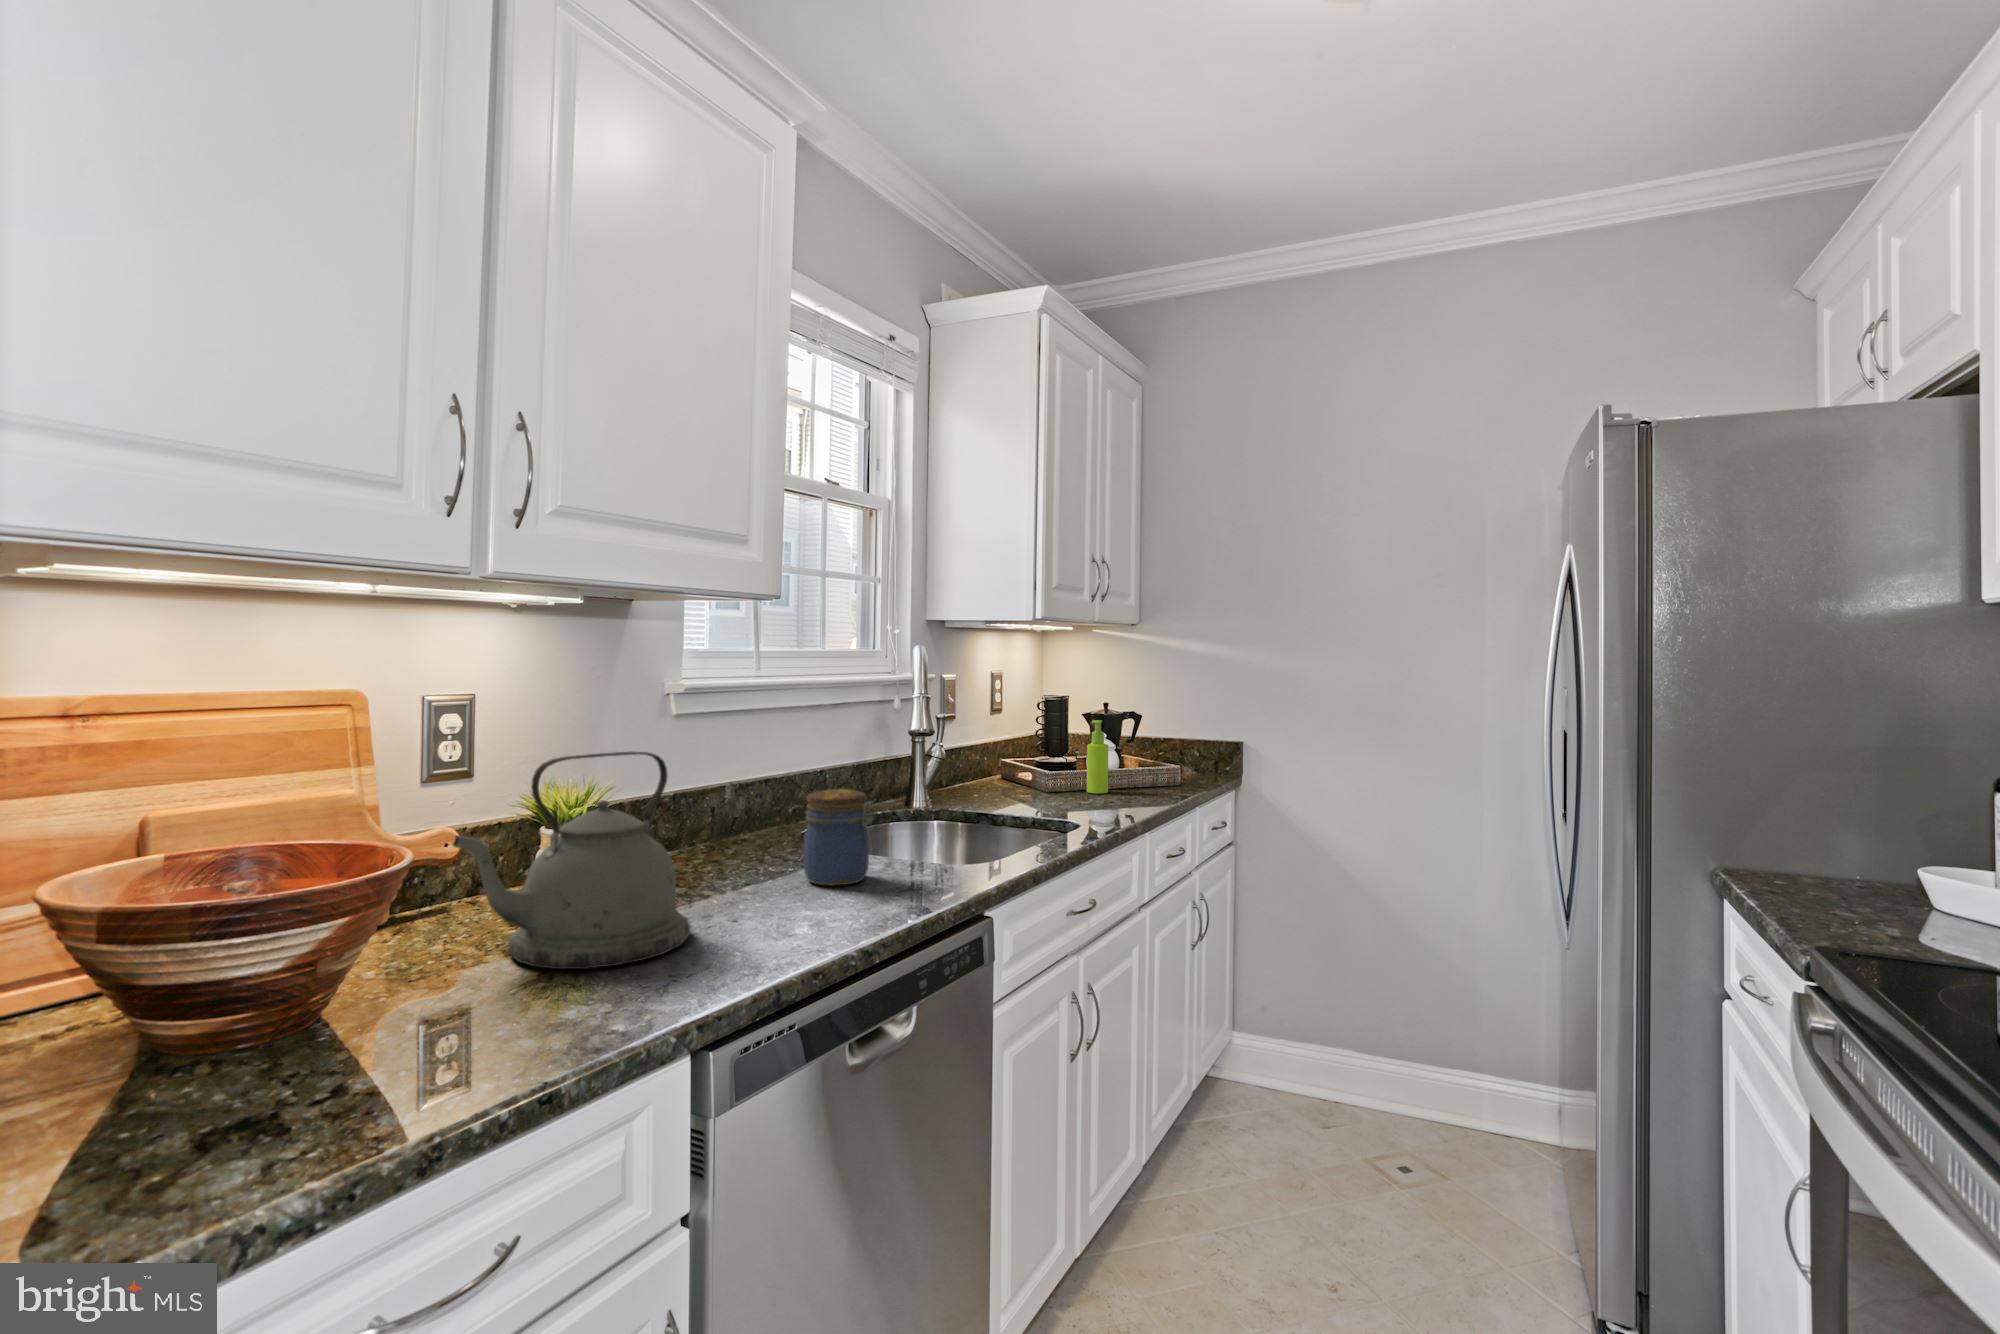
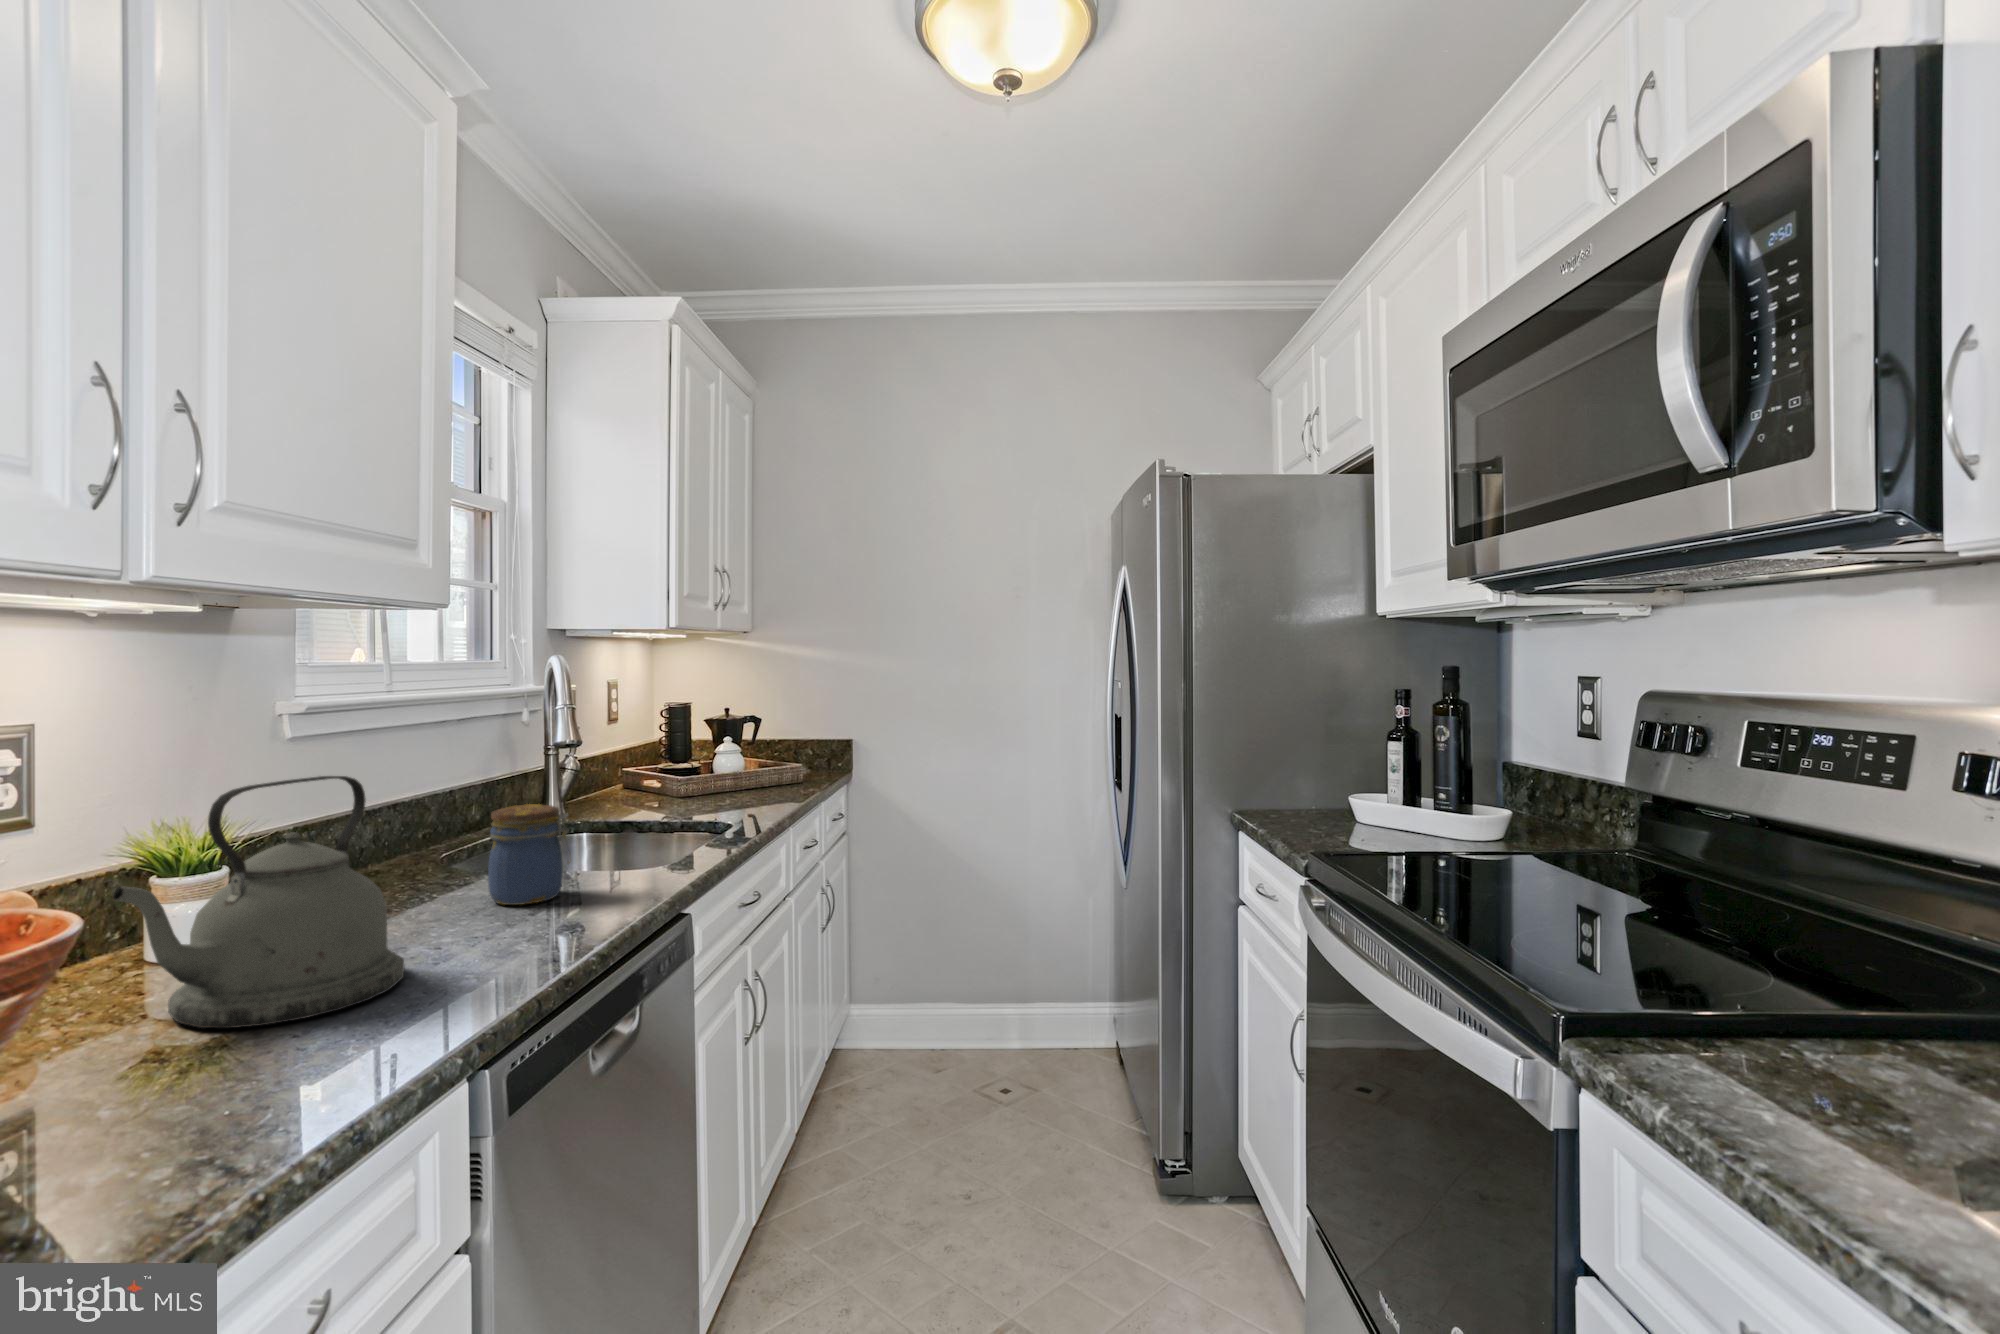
soap dispenser: present [1087,720,1108,793] -> none [725,724,746,795]

